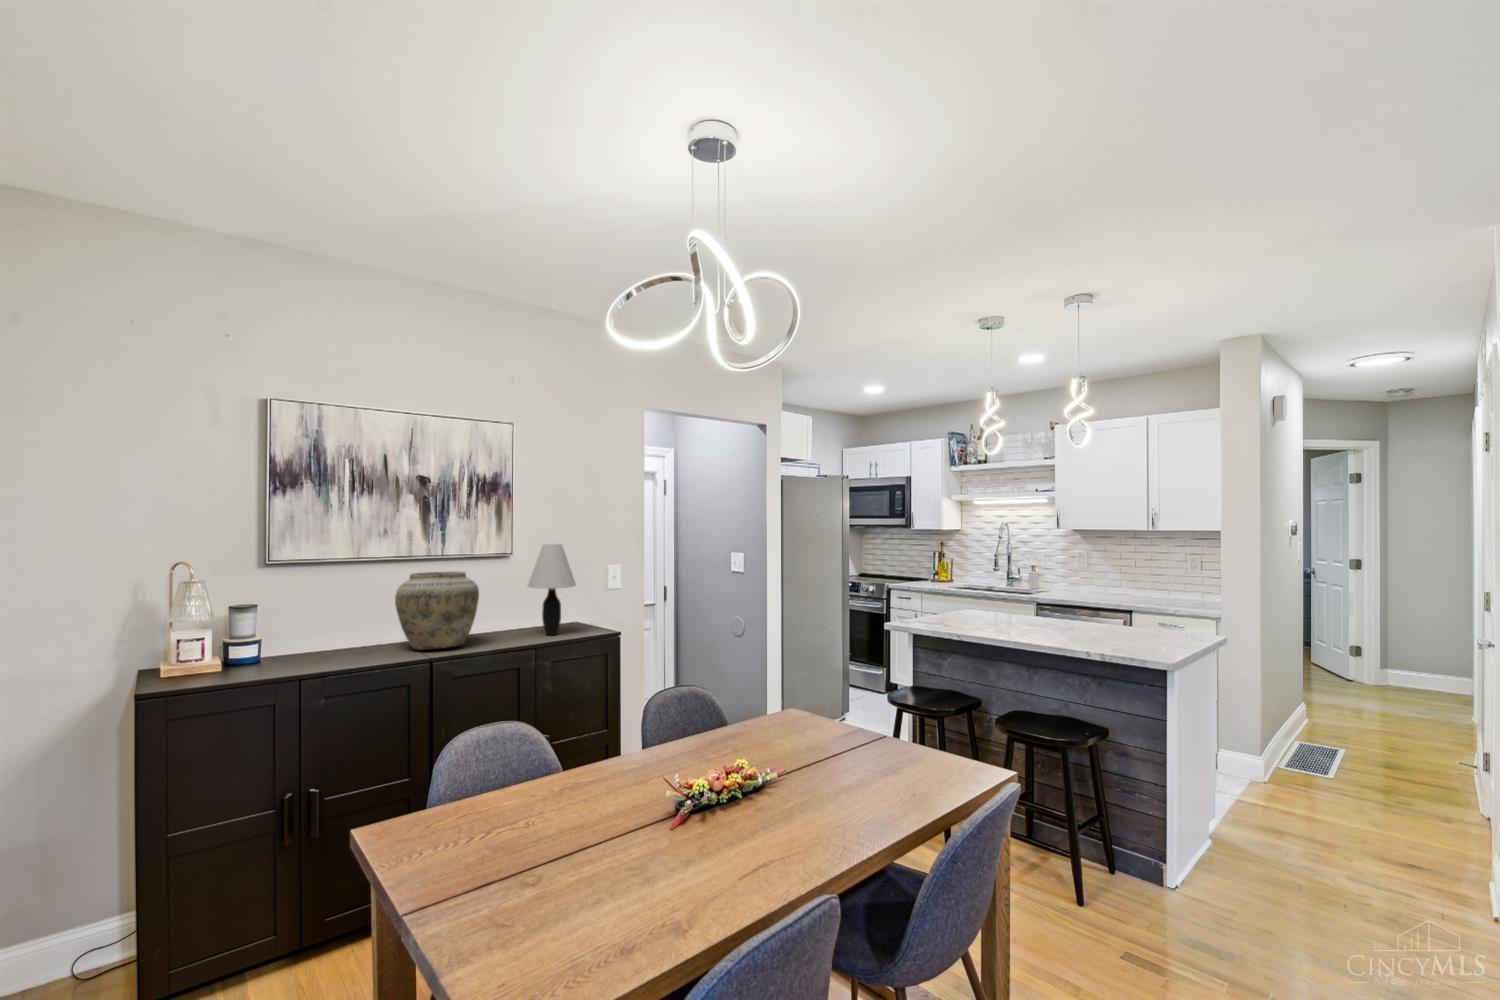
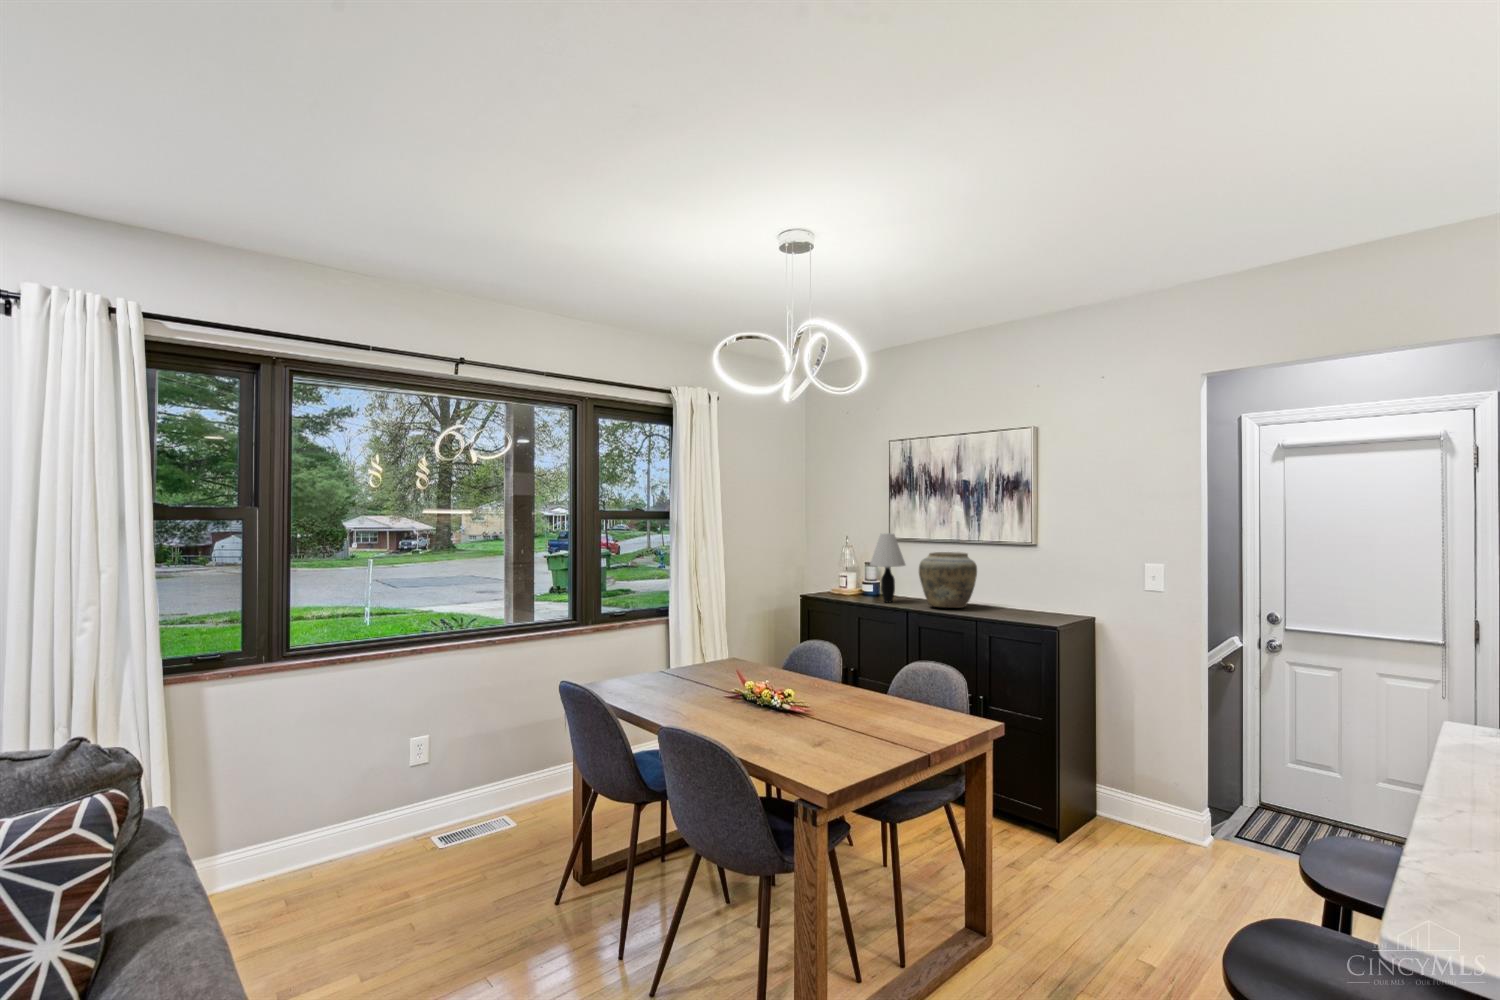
table lamp: present [527,544,576,635] -> present [870,533,905,603]

